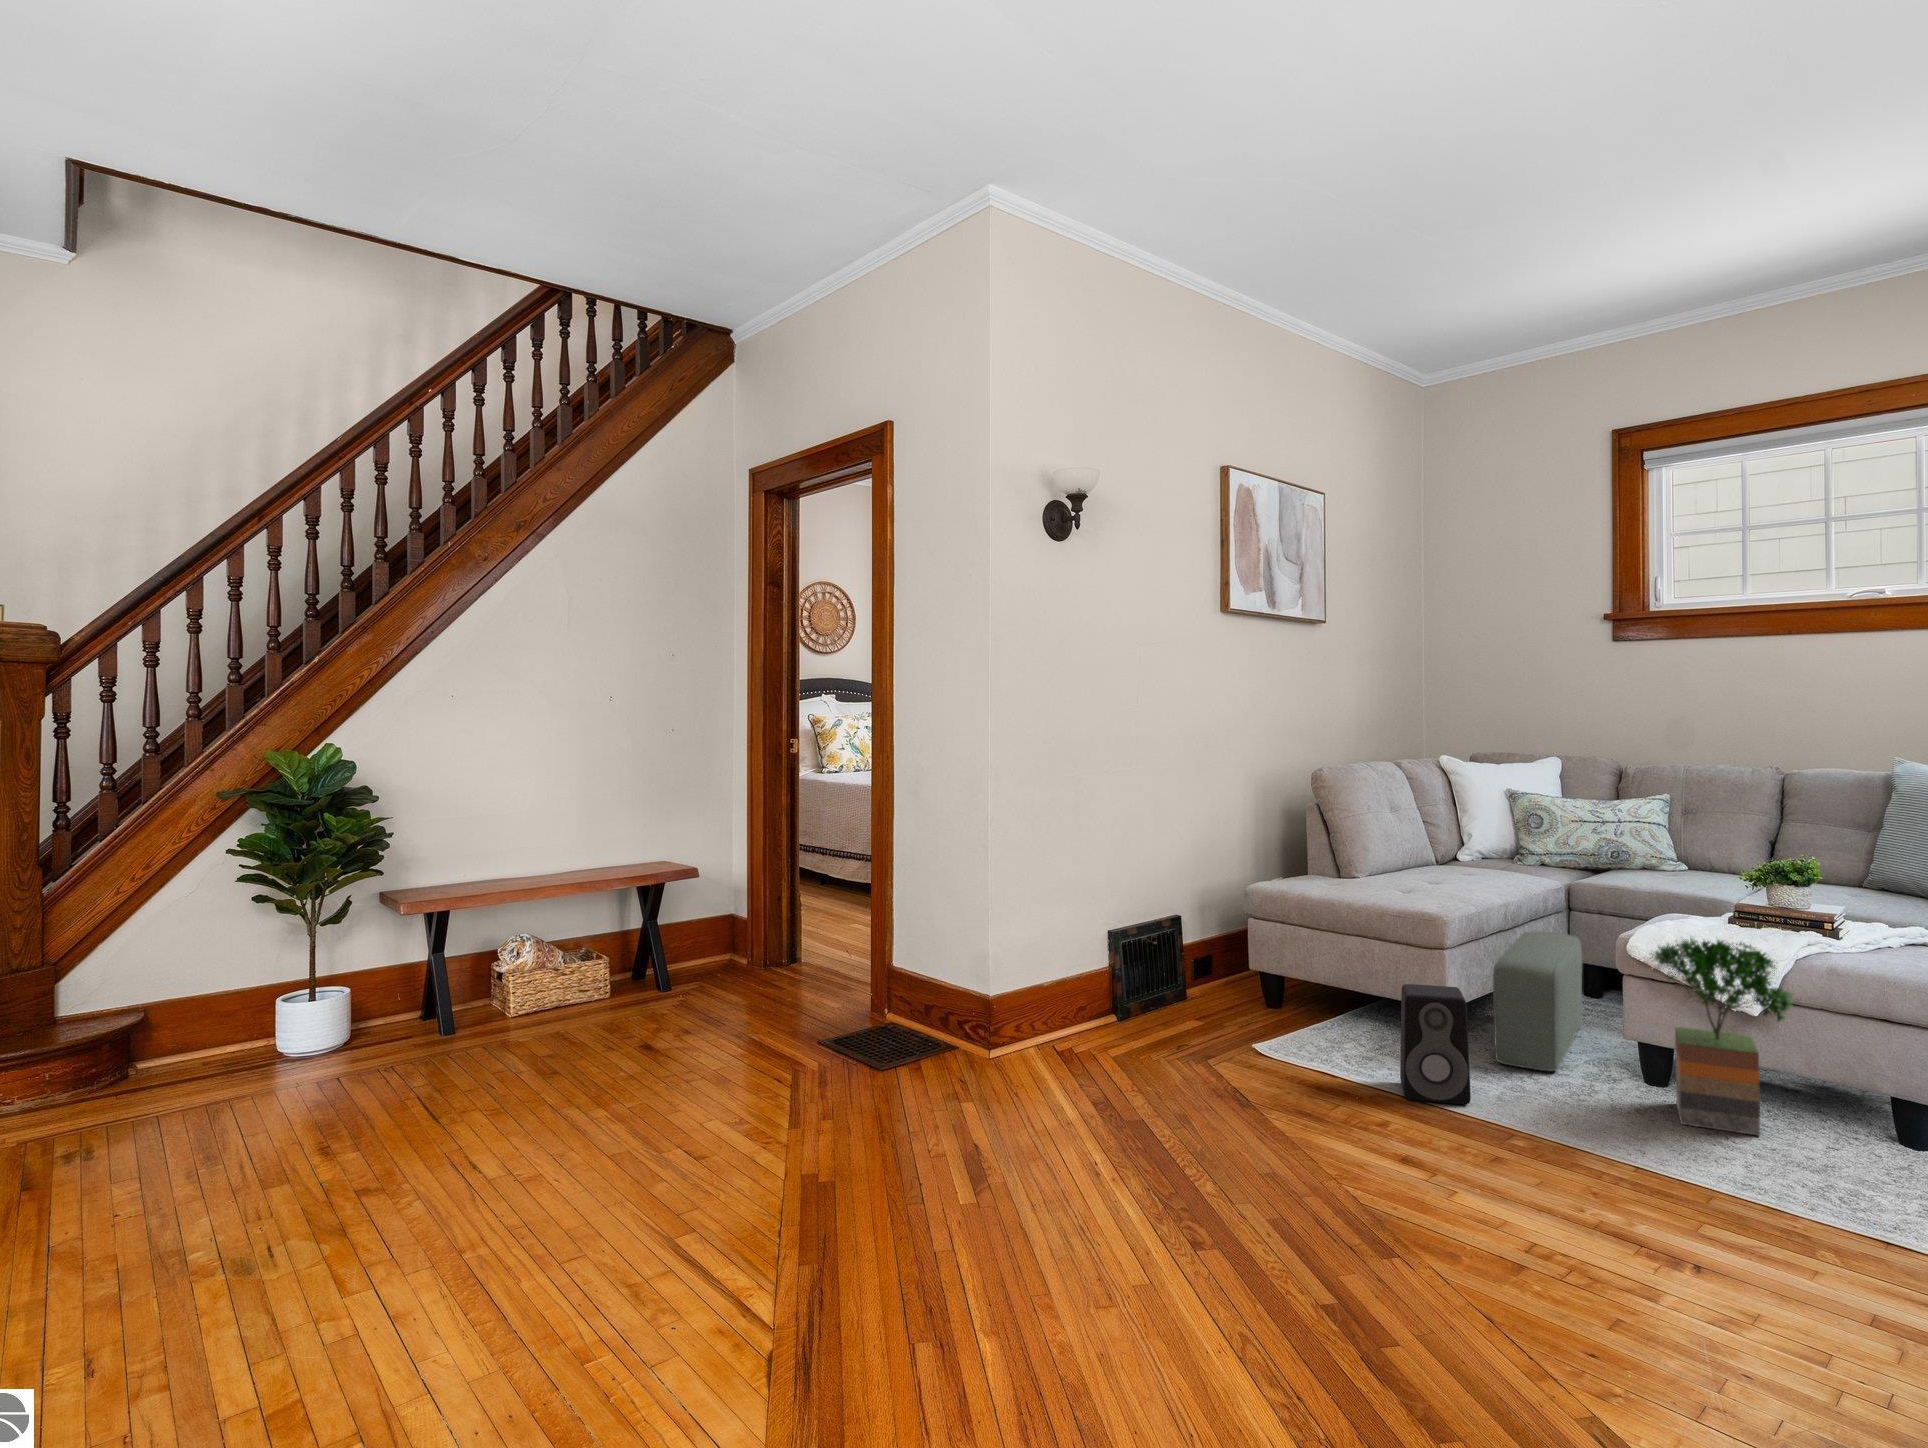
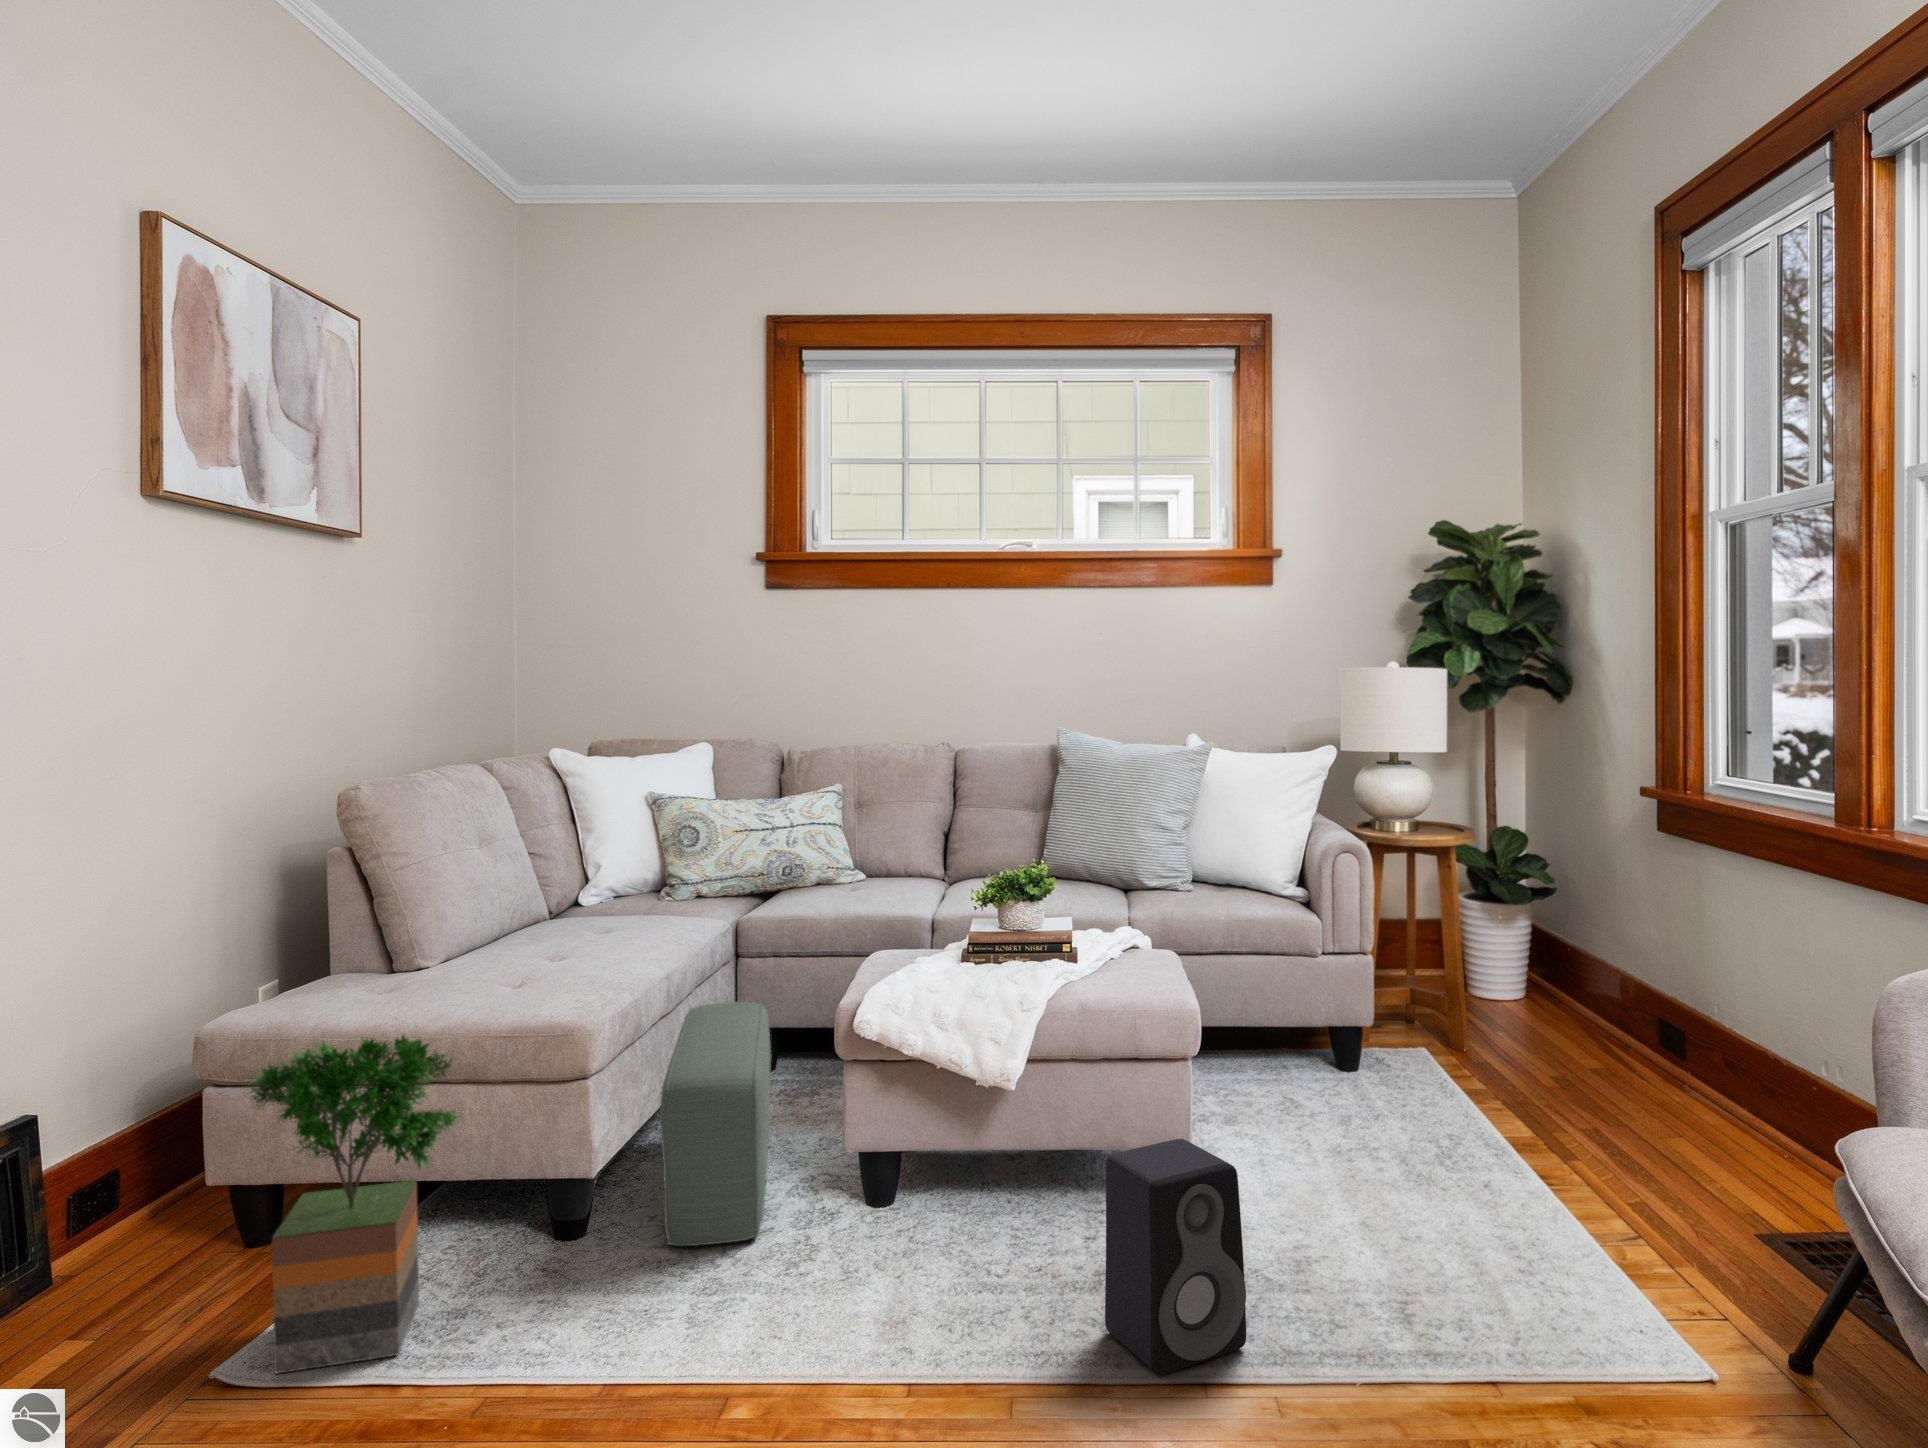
potted tree: present [1651,938,1792,1136] -> present [249,1035,461,1374]
speaker: present [1400,984,1471,1104] -> present [1105,1139,1246,1374]

